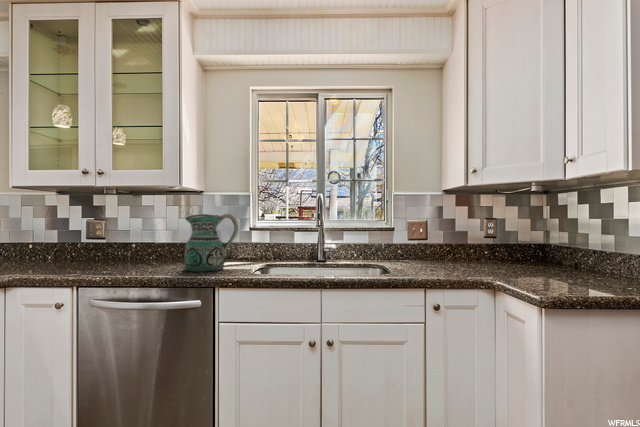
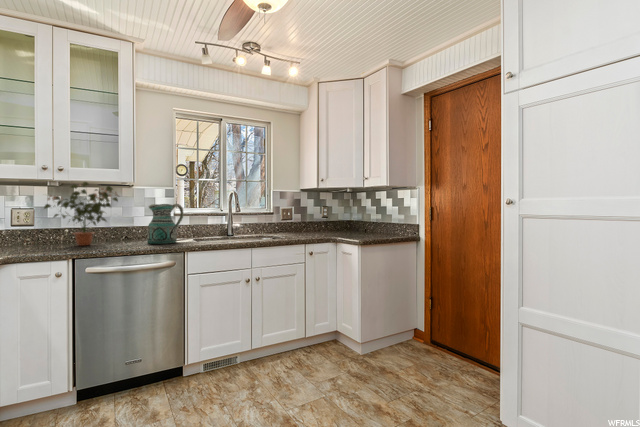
potted plant: none [95,187,169,266] -> present [44,182,118,246]

